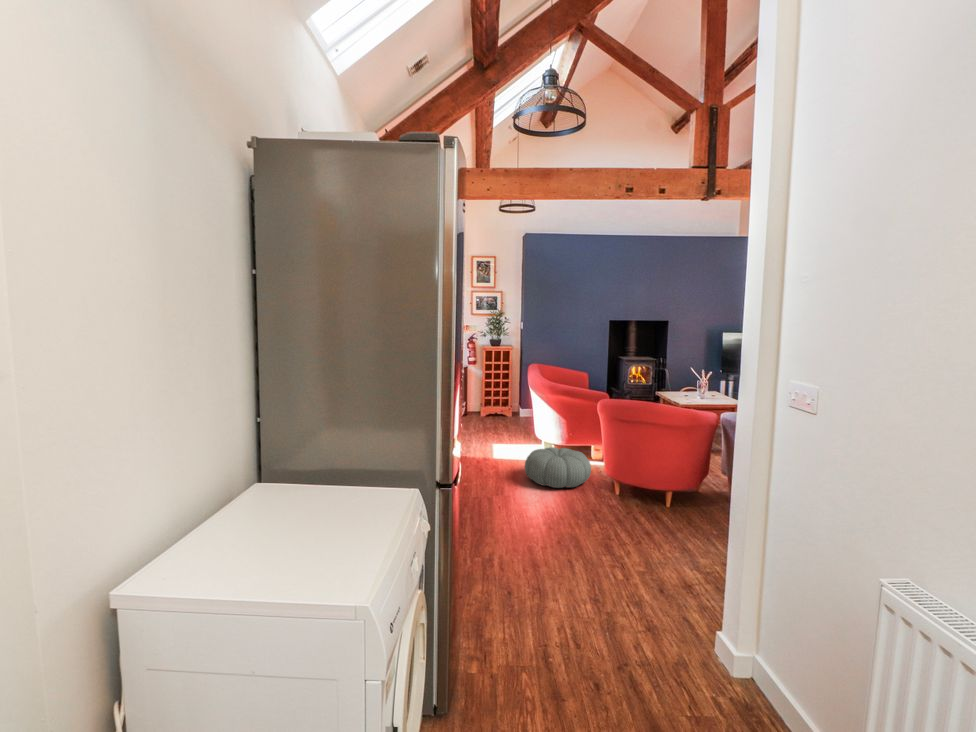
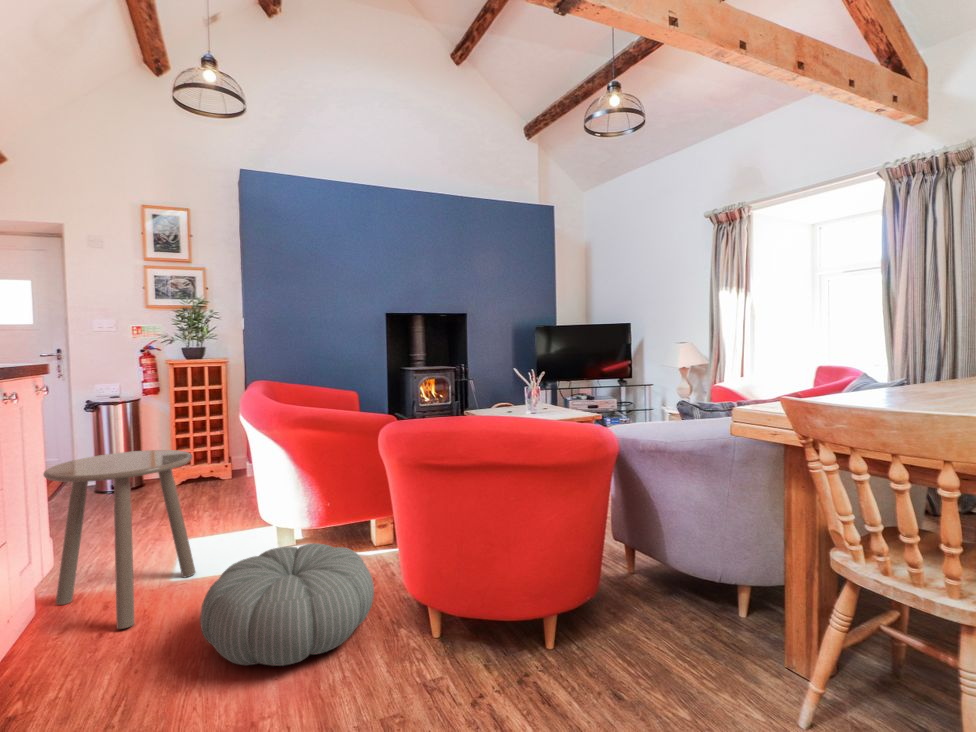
side table: none [463,399,516,468] -> present [43,450,195,629]

